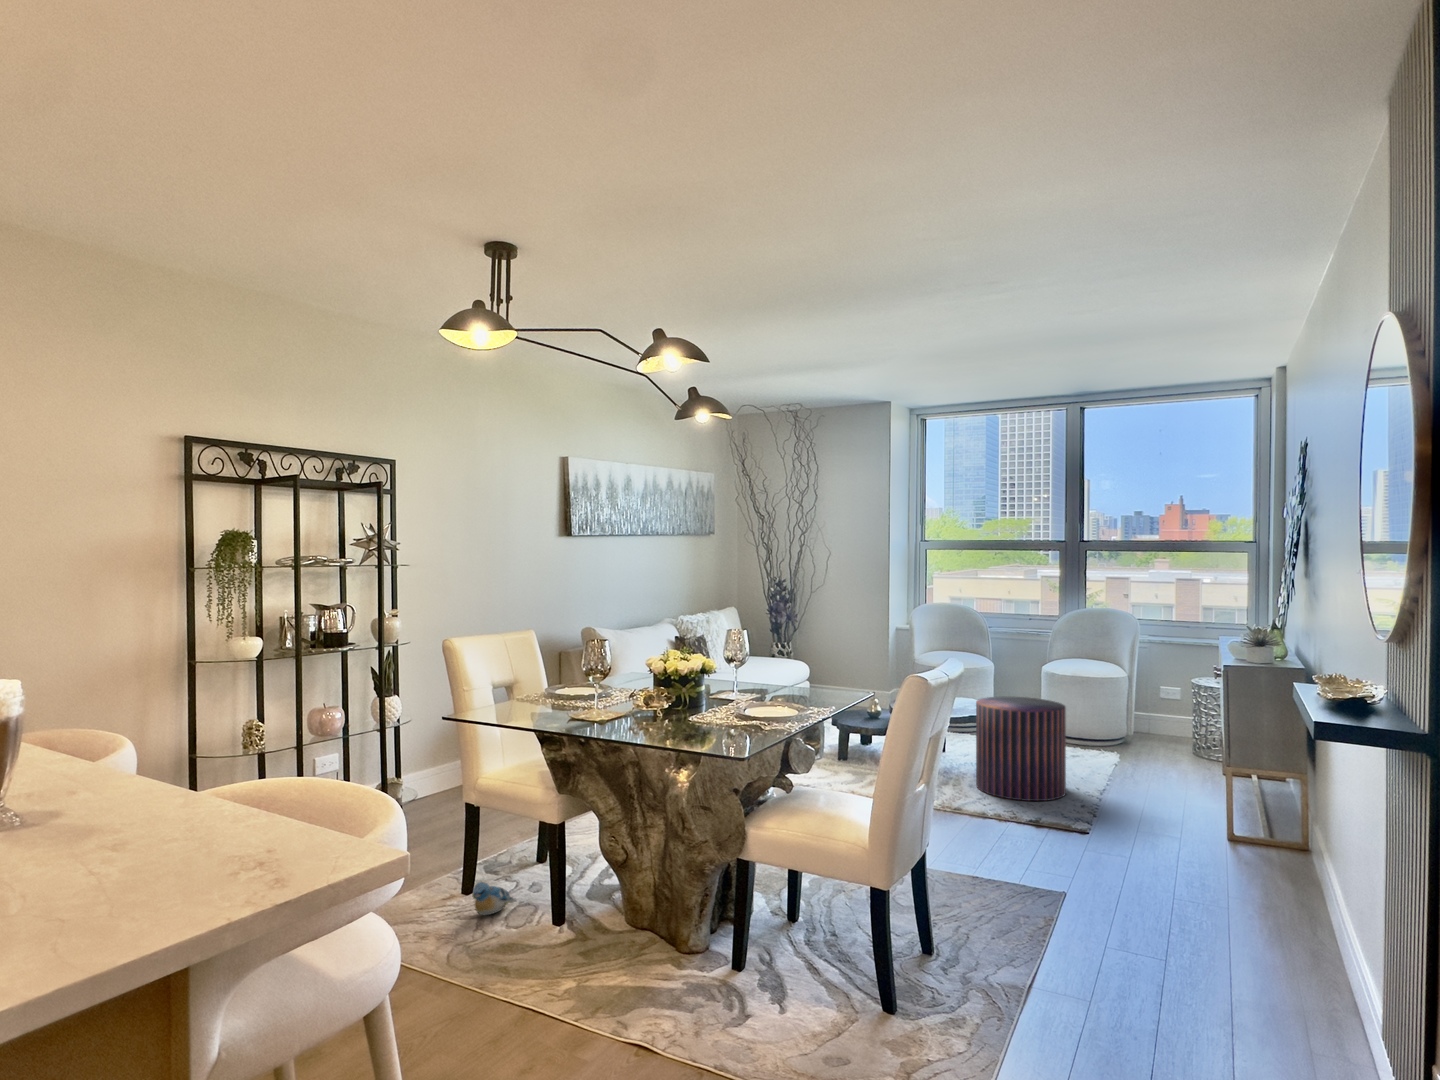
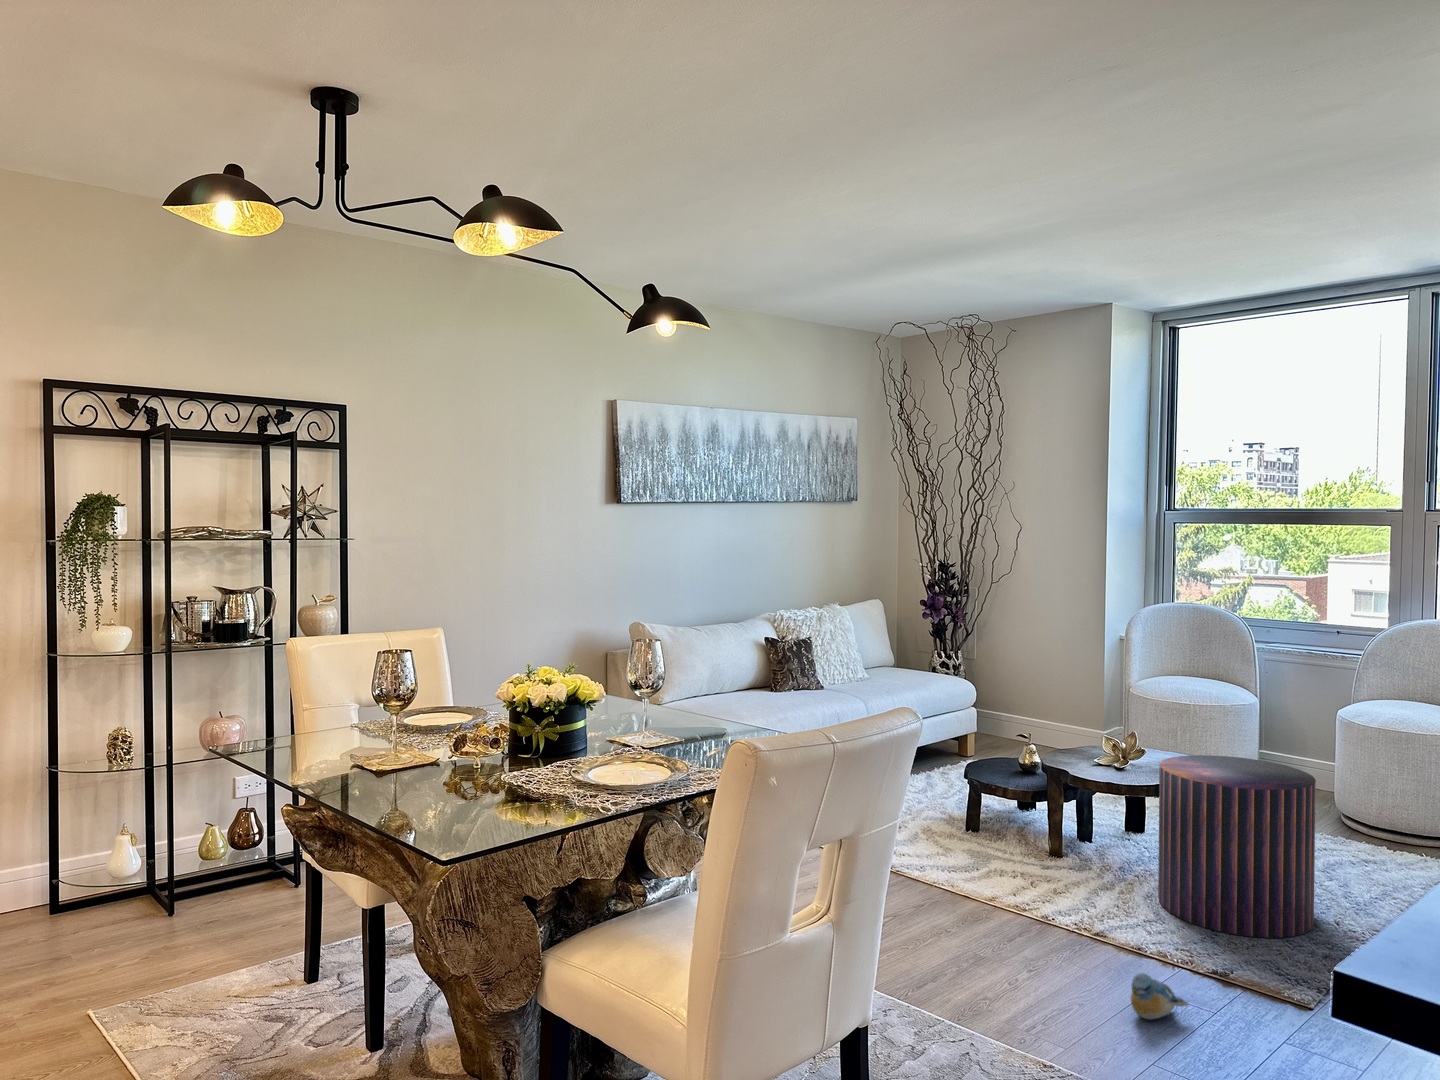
plush toy: present [472,882,517,915] -> present [1131,973,1188,1019]

